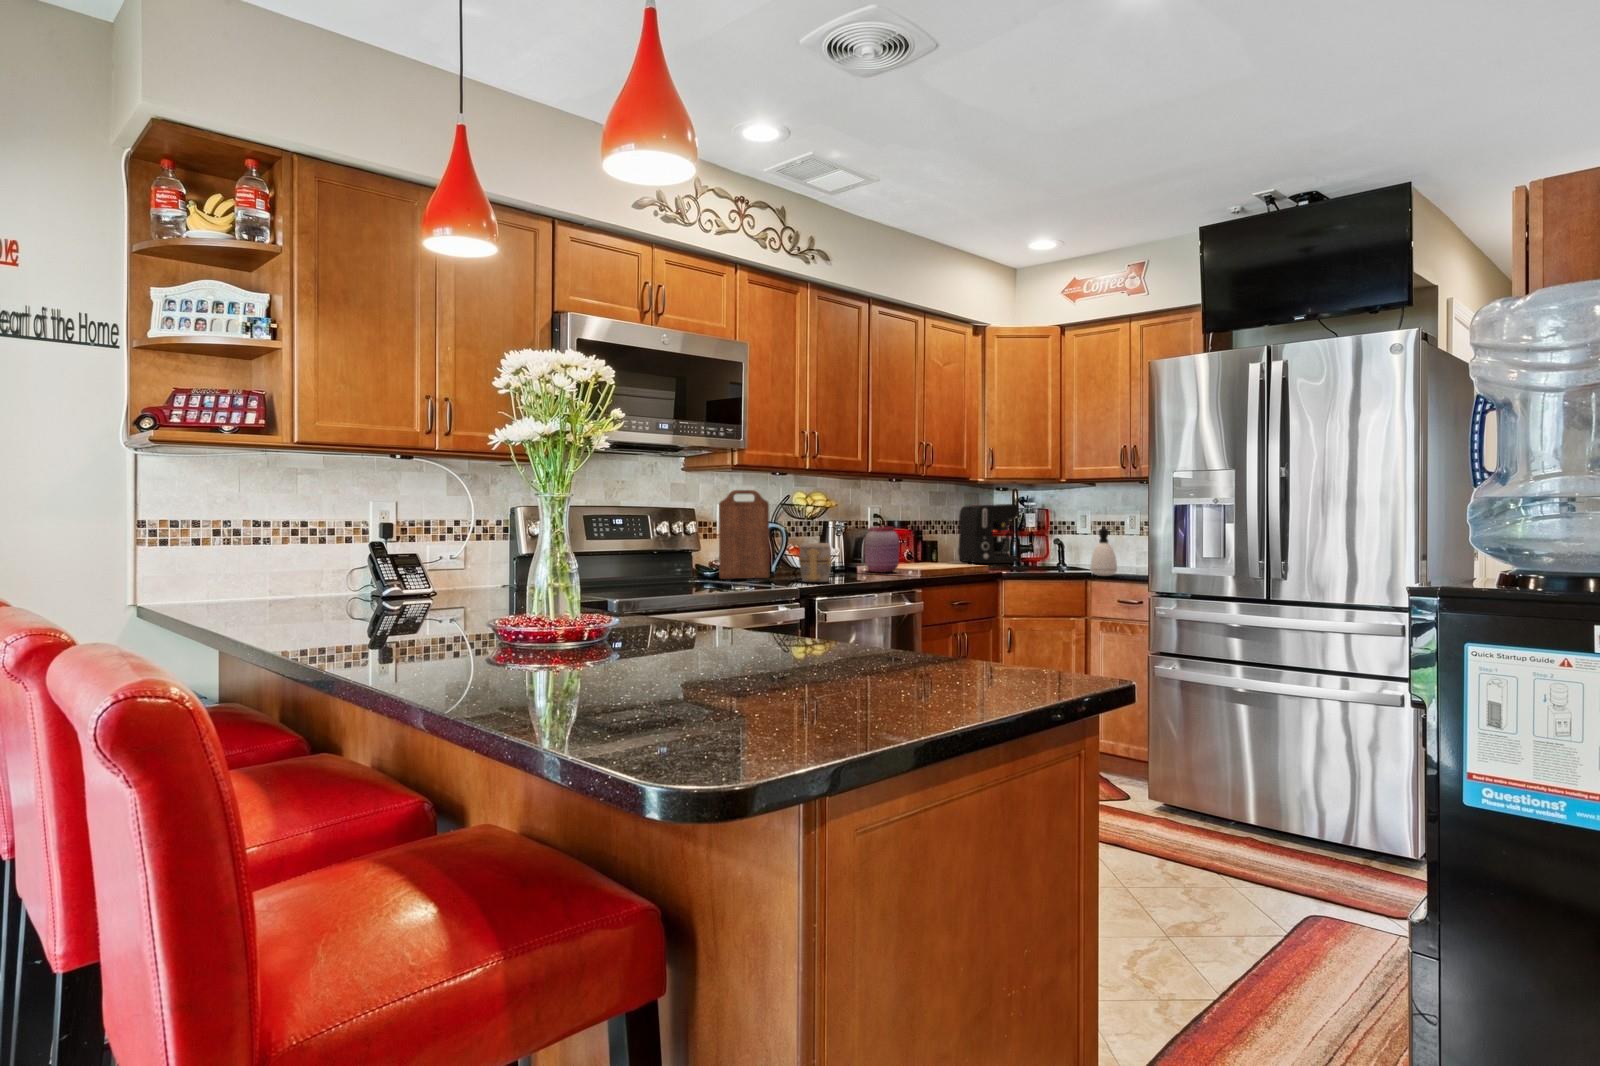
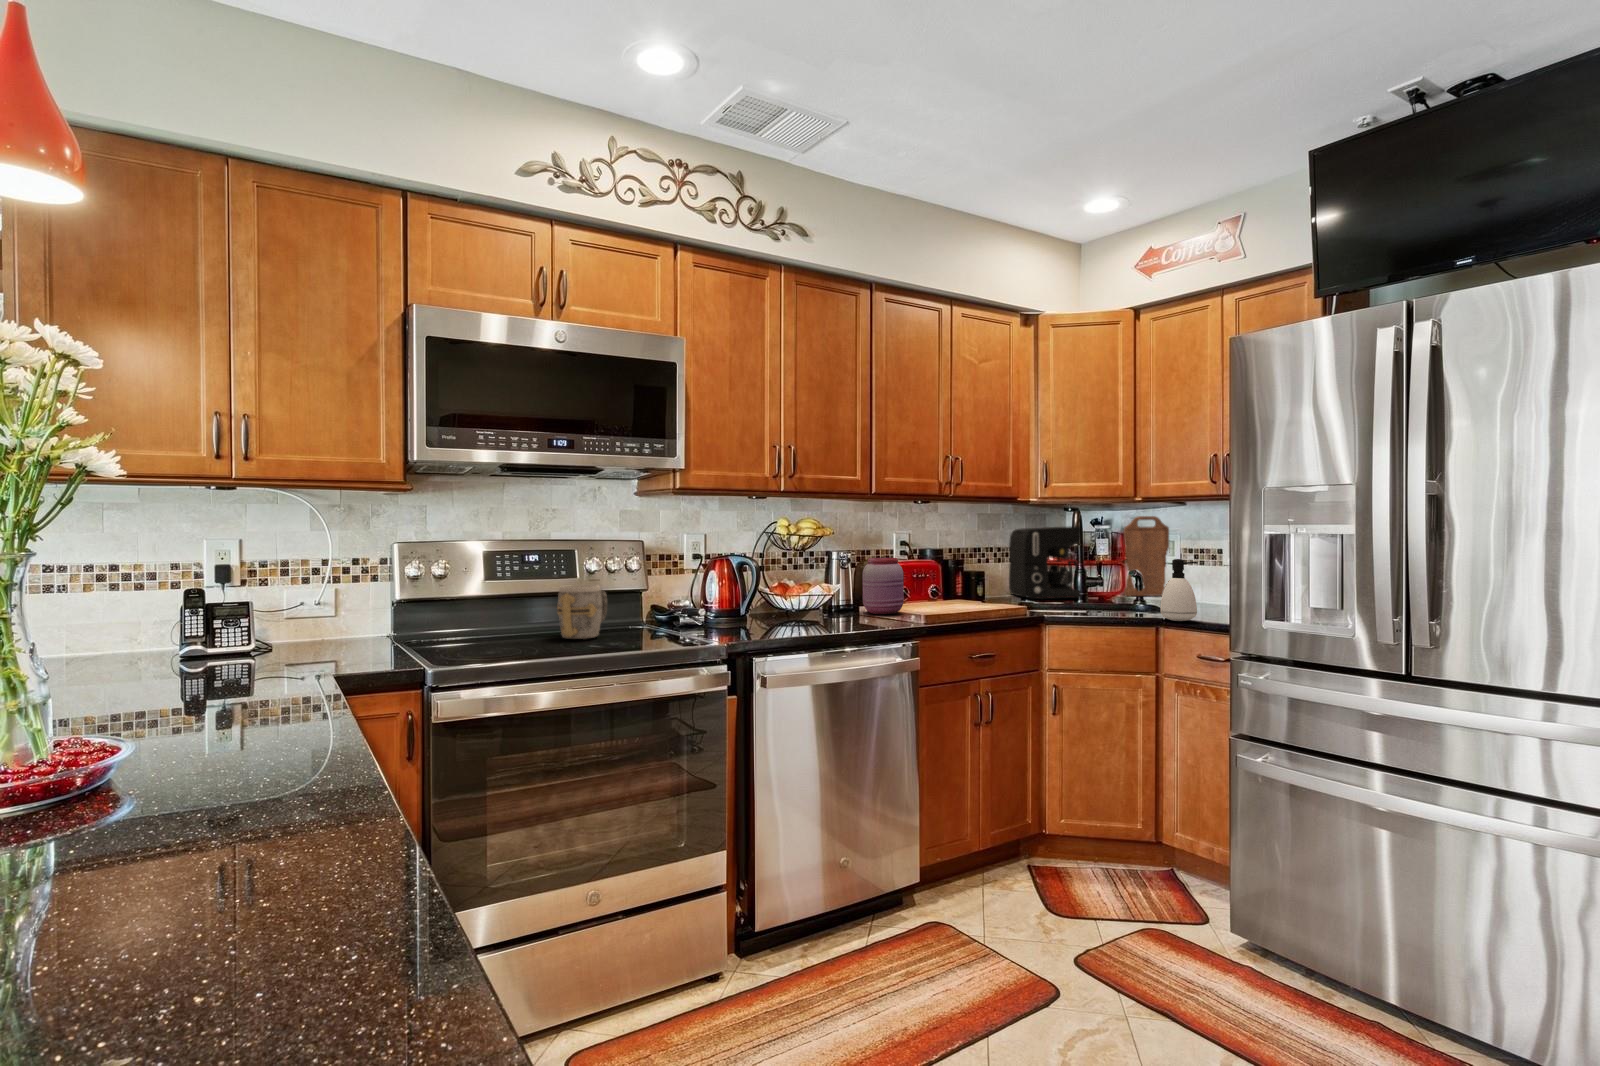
cutting board: present [719,490,770,579] -> present [1124,516,1169,596]
mug: present [799,543,831,582] -> present [557,585,607,639]

